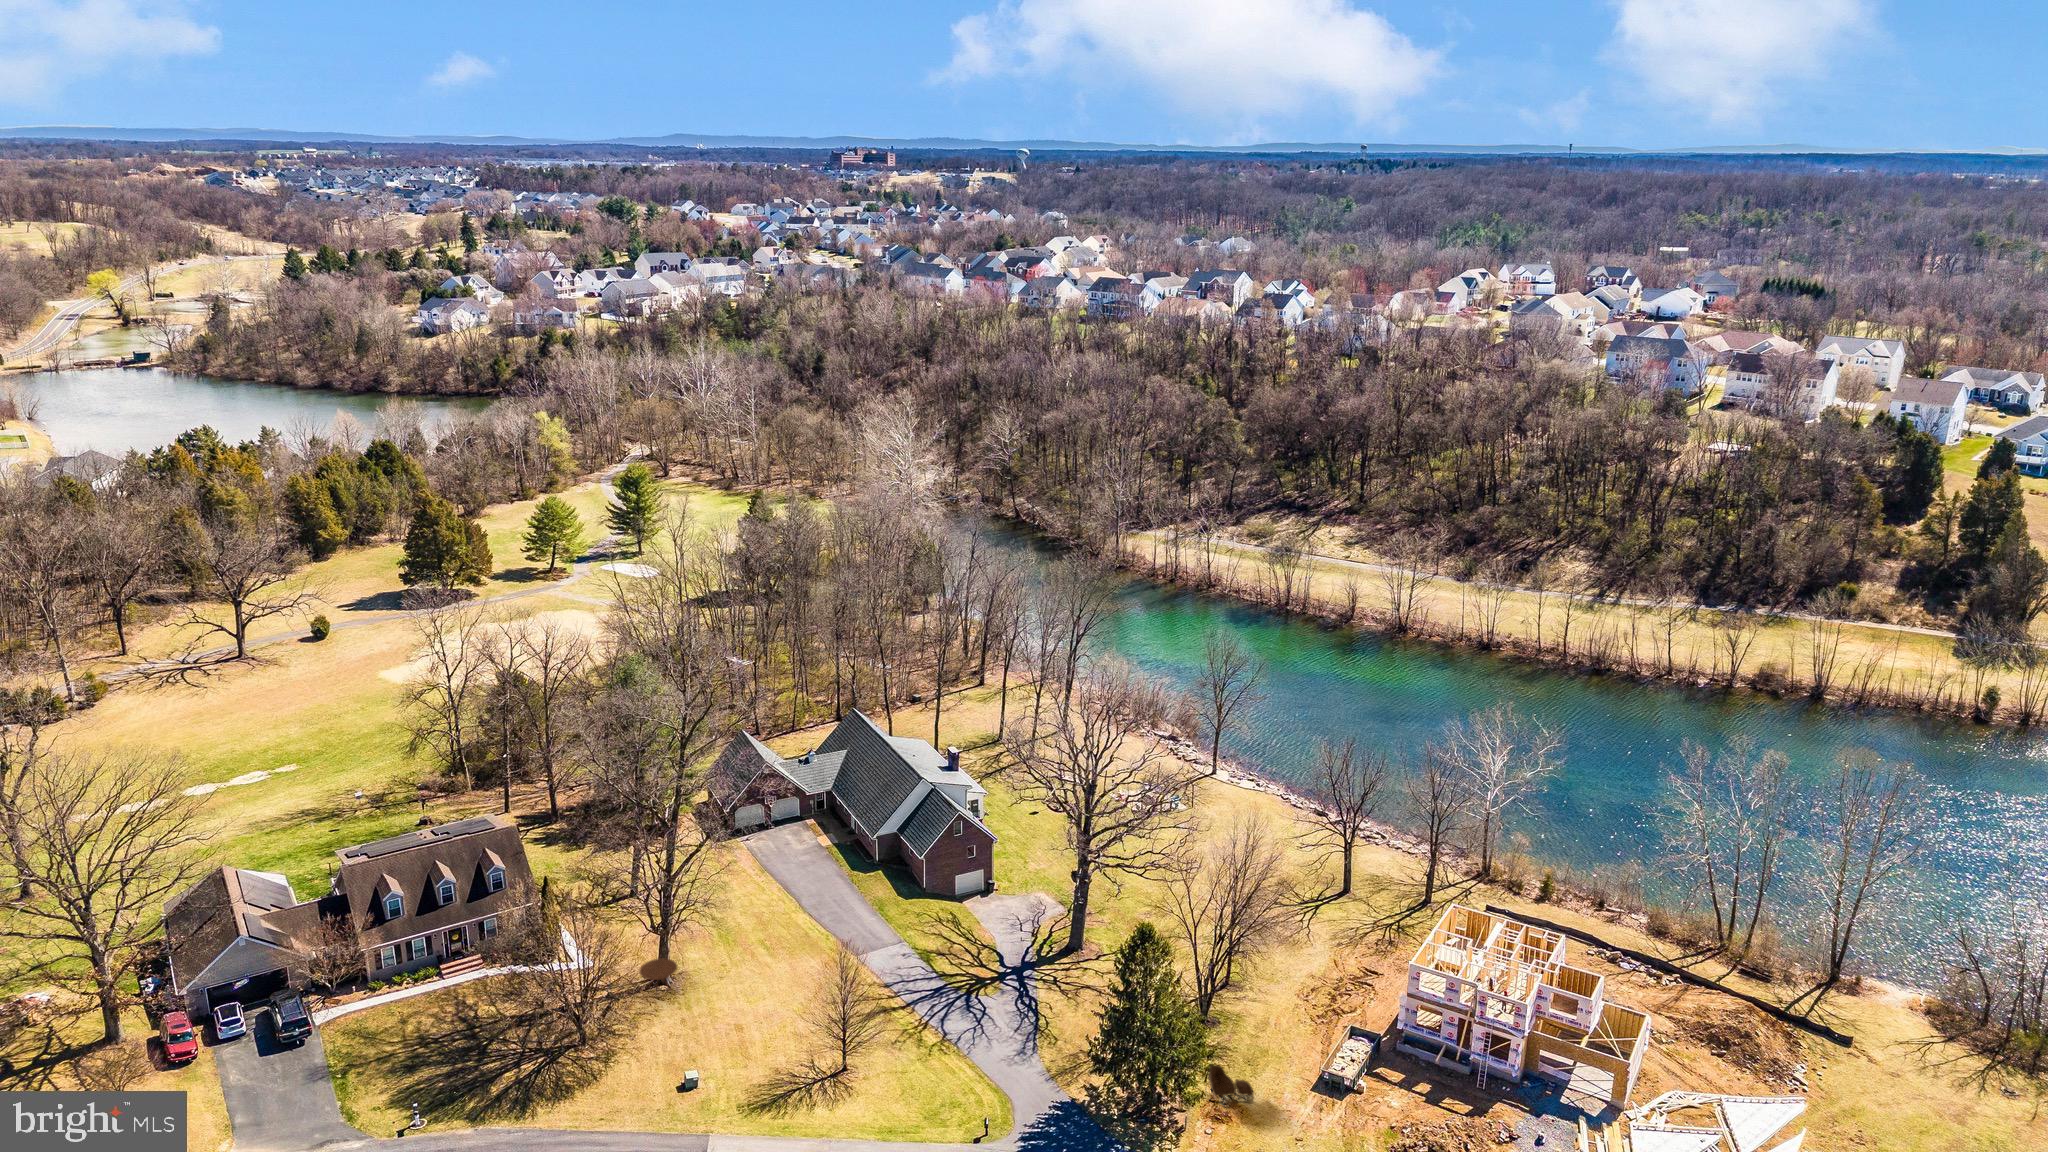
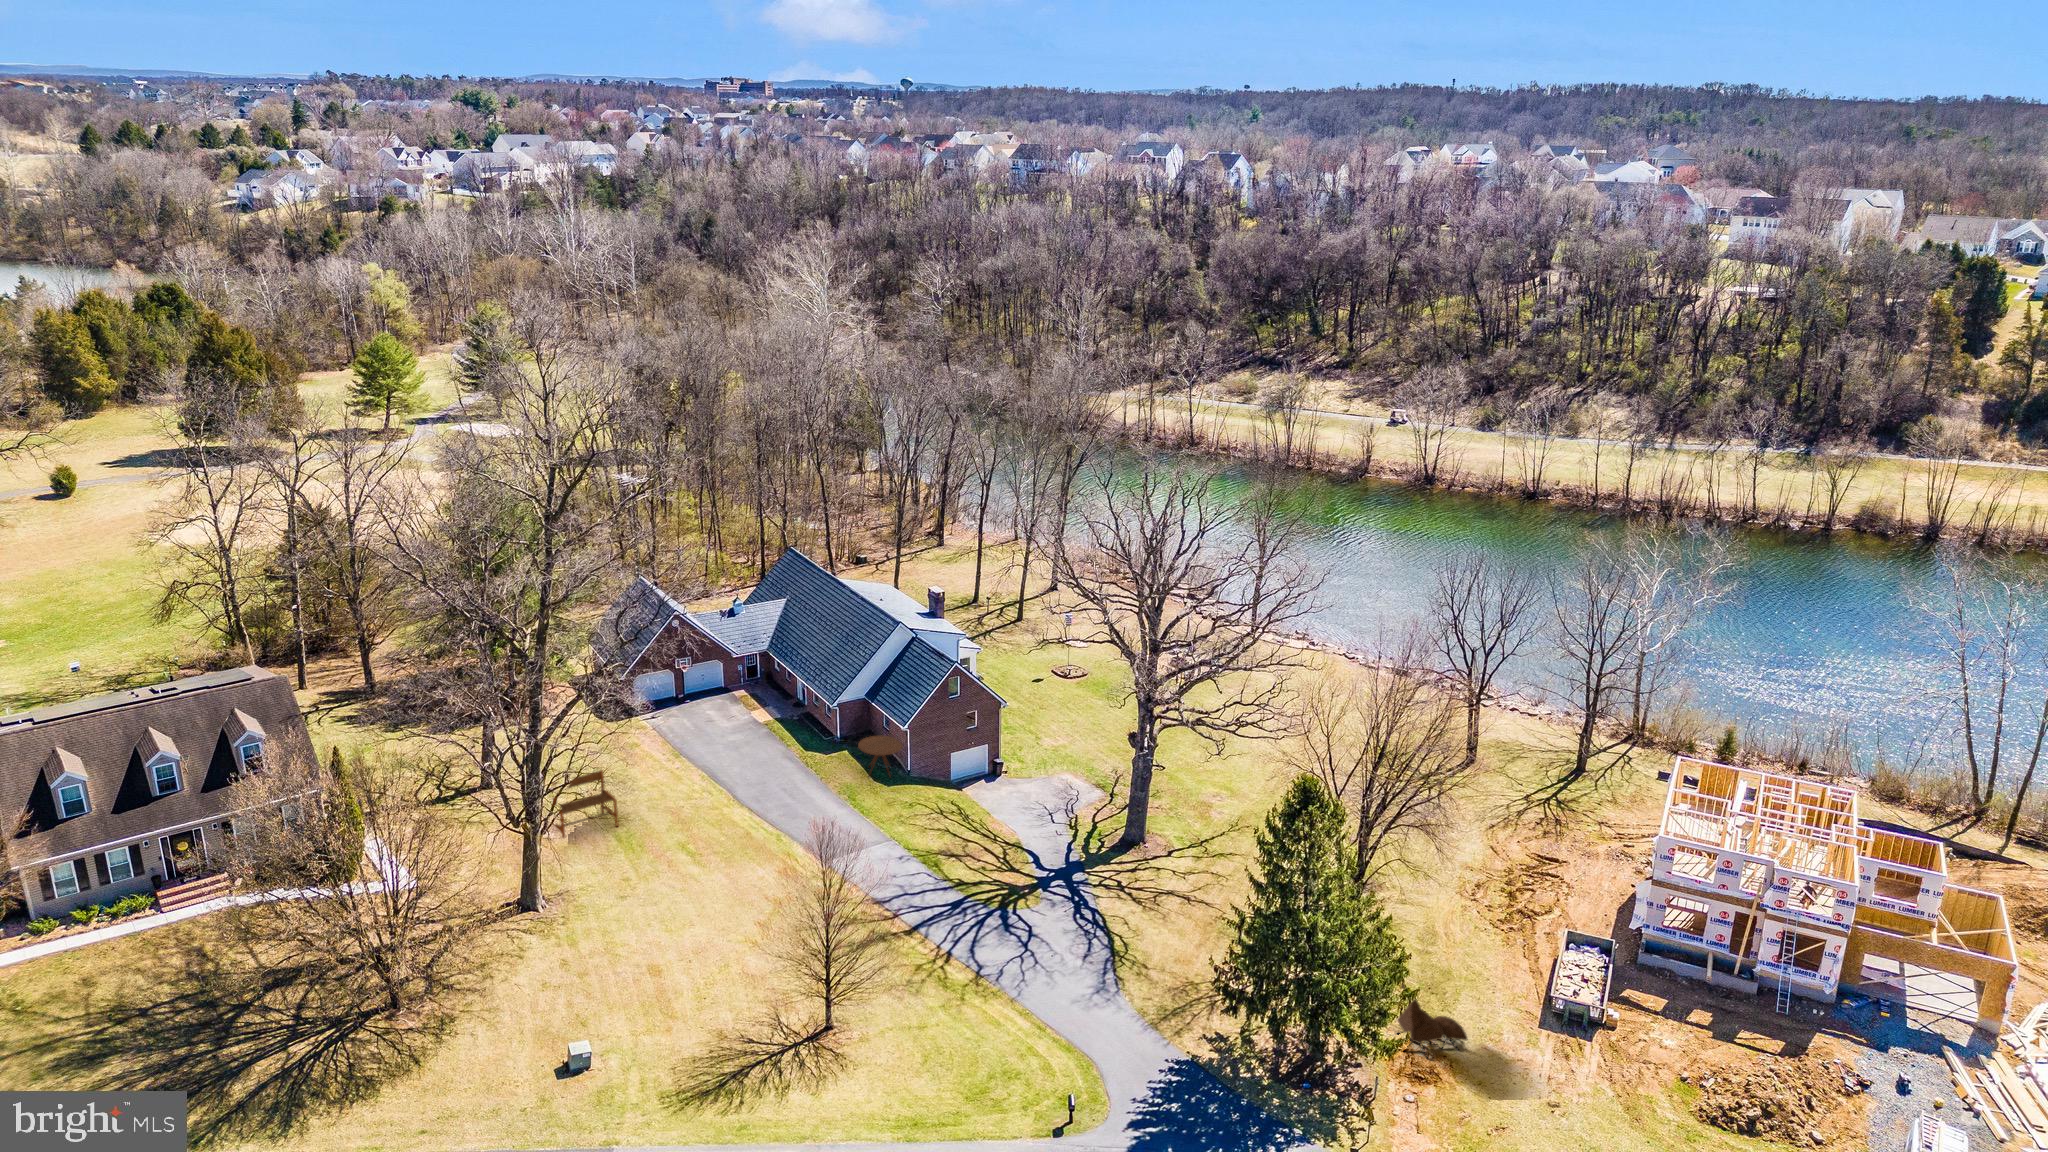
bench: none [678,888,722,939] -> present [552,770,619,838]
round table: present [639,958,678,989] -> present [858,736,903,775]

